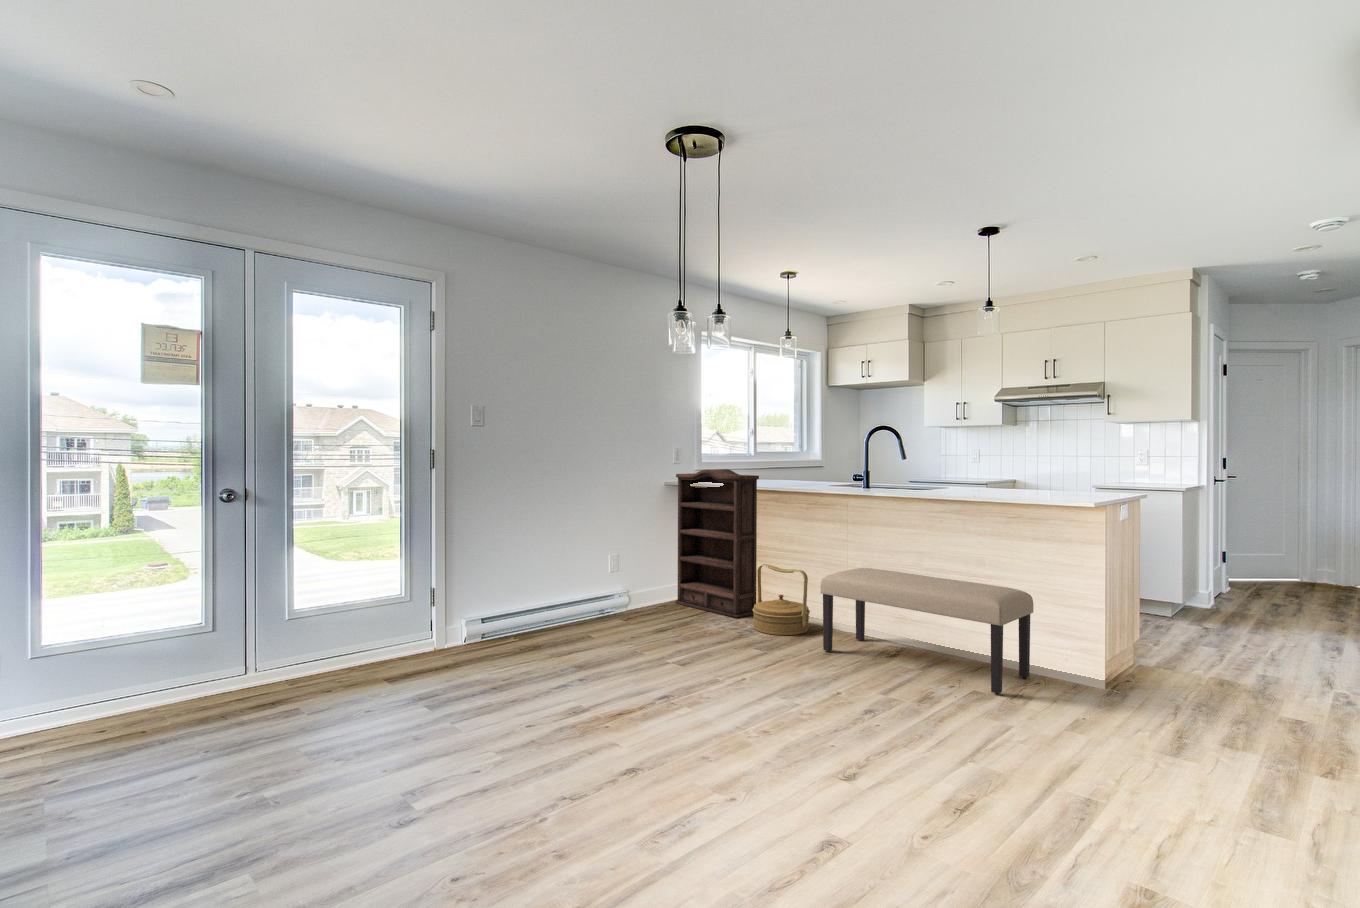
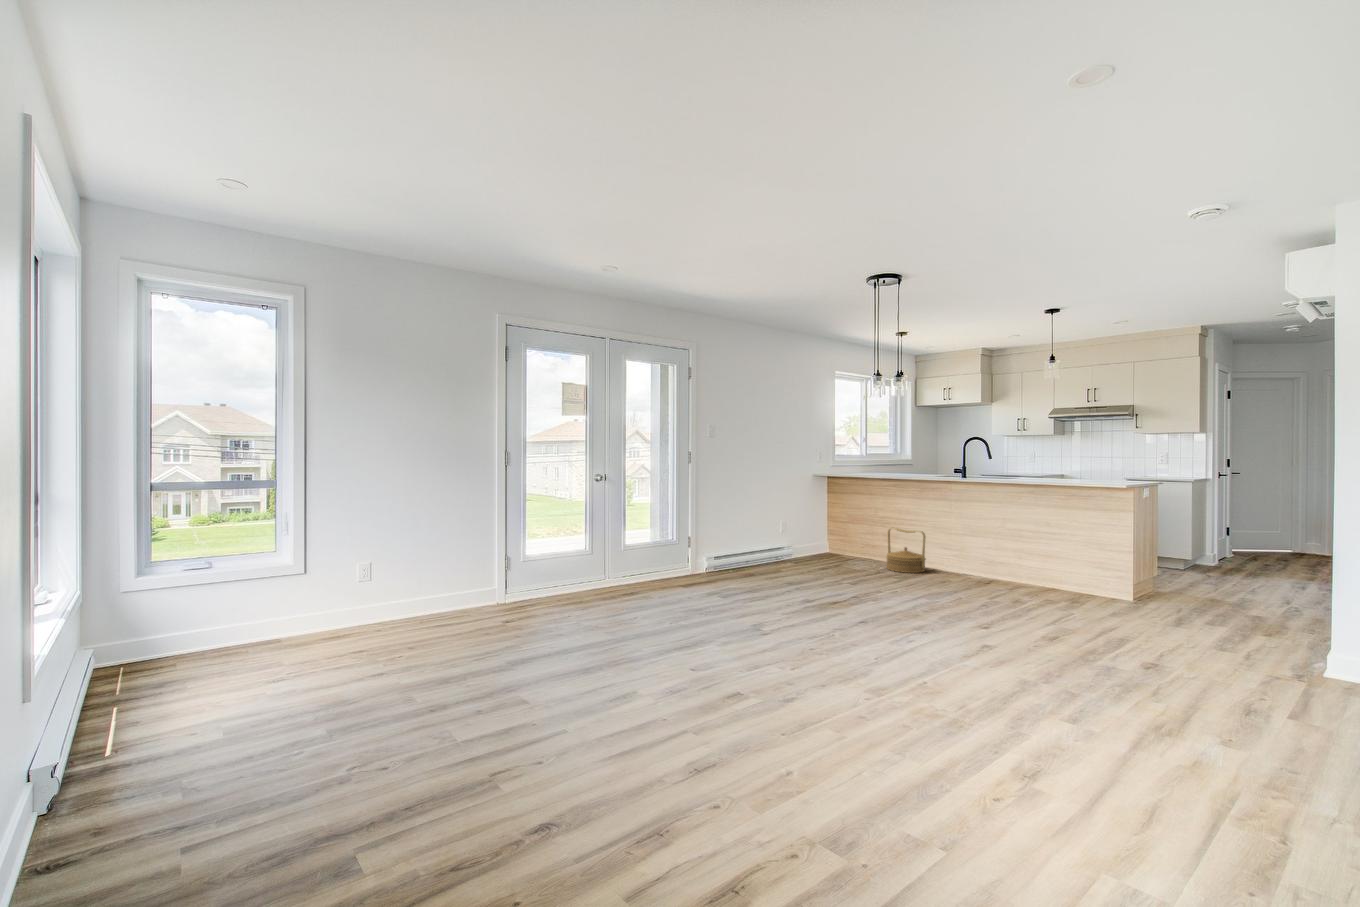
bookshelf: present [676,469,759,618] -> none [824,465,886,564]
bench: present [820,568,1034,694] -> none [939,529,1086,602]

